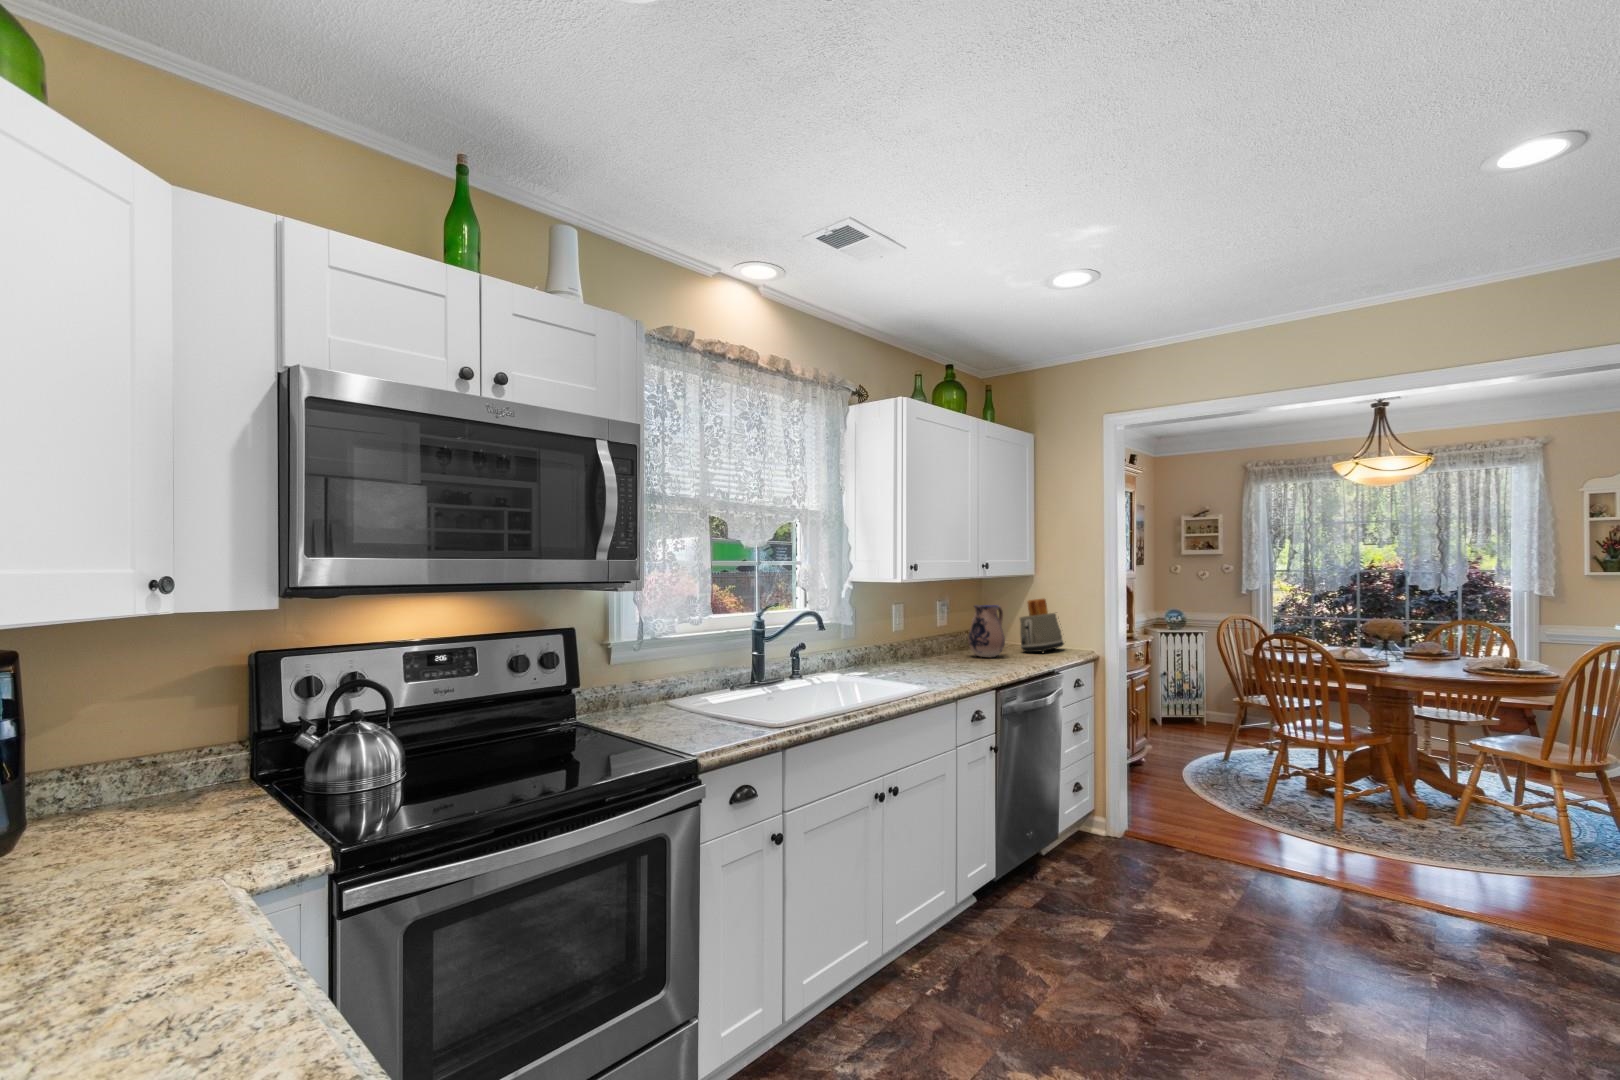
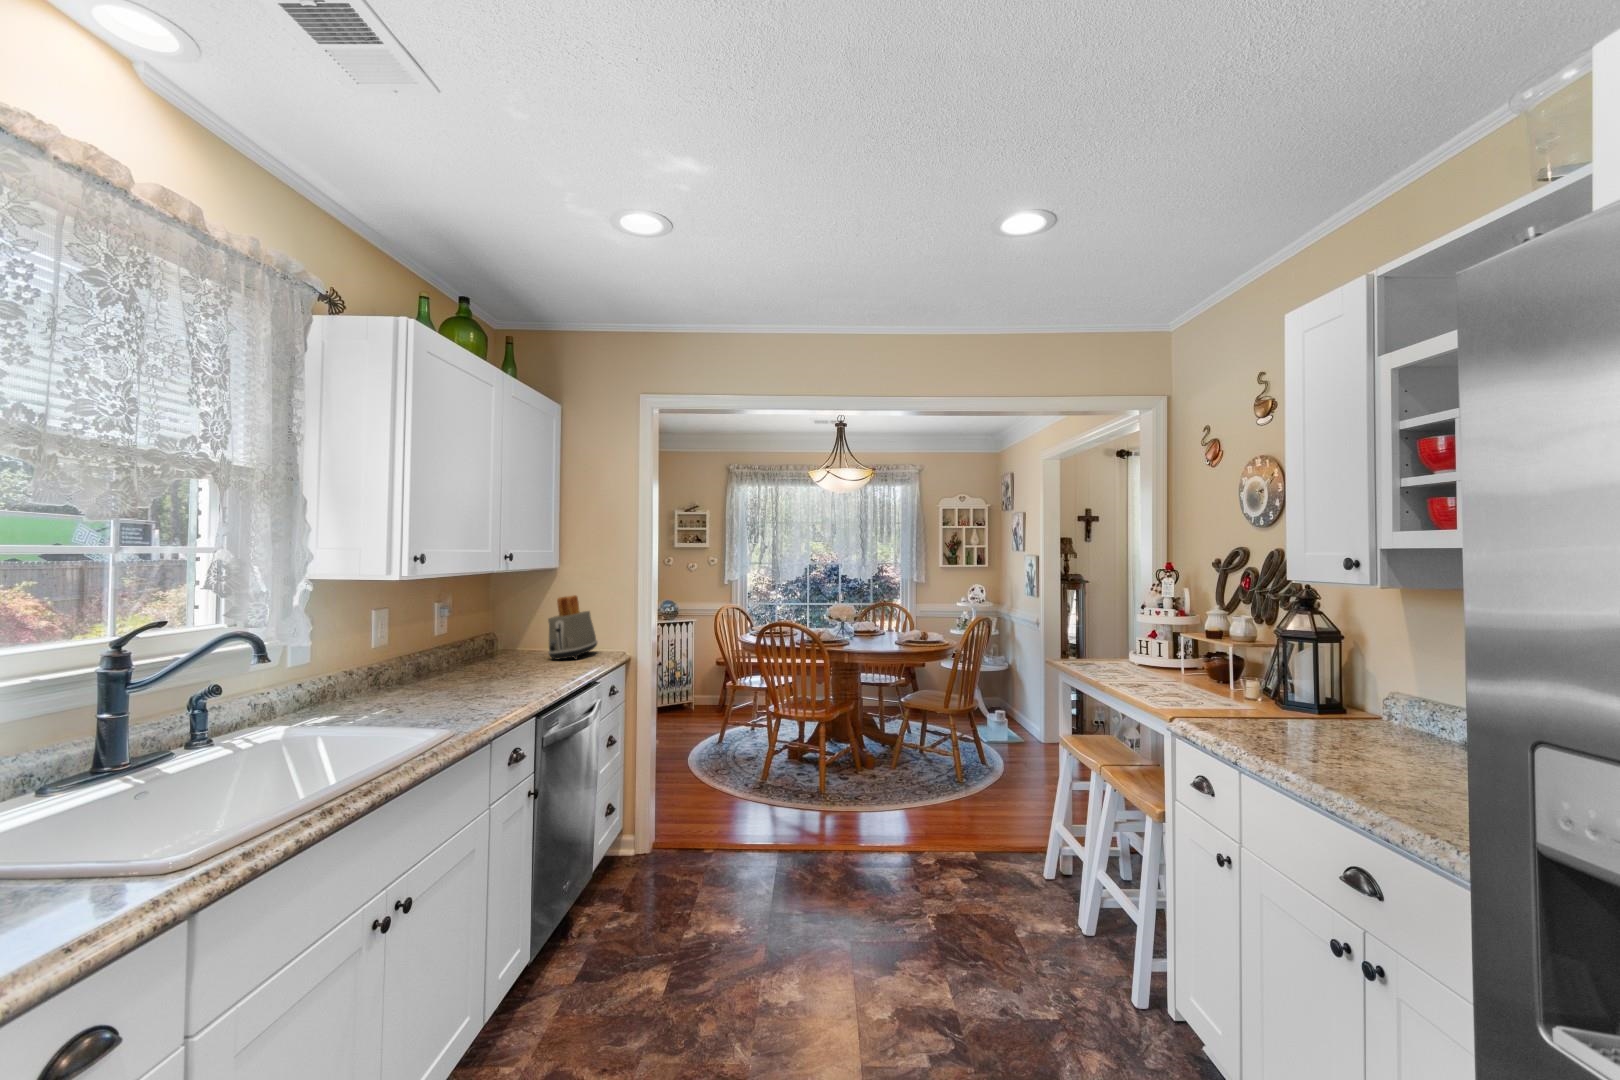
ceramic pitcher: present [968,605,1005,657] -> none [486,605,534,671]

